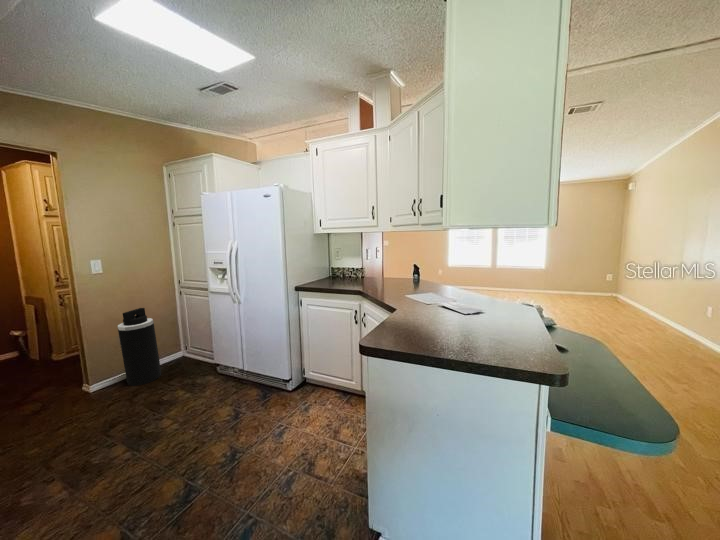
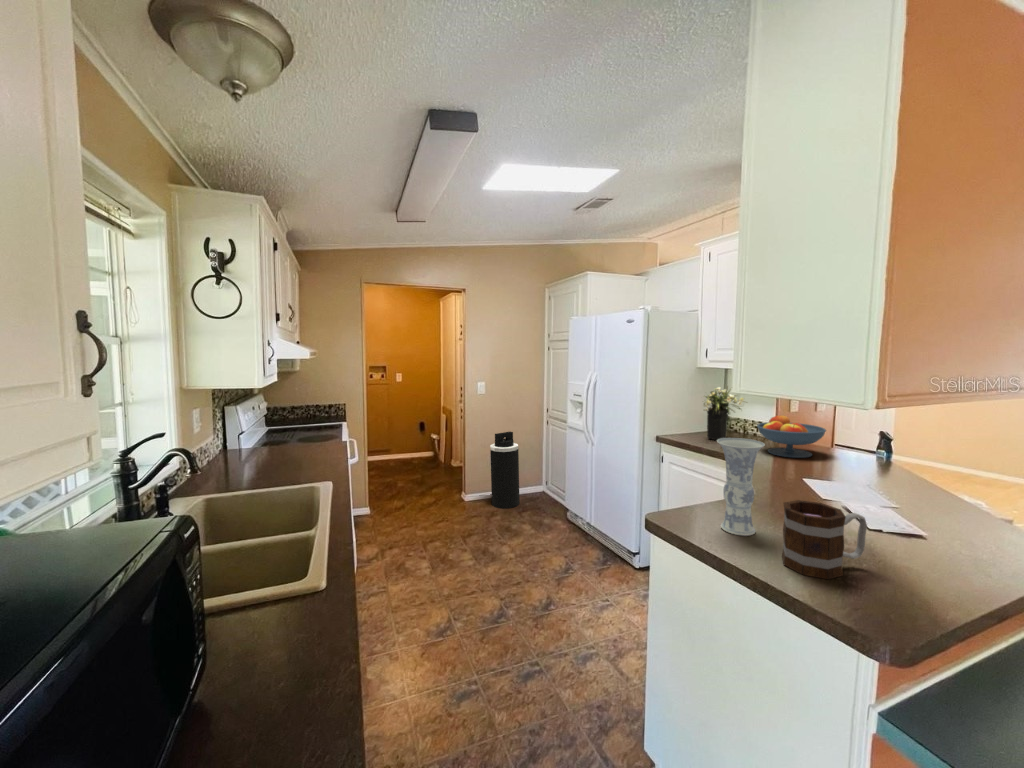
flower arrangement: none [323,245,352,283] -> present [704,387,744,440]
fruit bowl: none [364,260,401,286] -> present [757,415,826,458]
vase: none [411,269,444,339] -> present [717,438,765,536]
mug: none [471,302,509,352] -> present [782,500,867,579]

